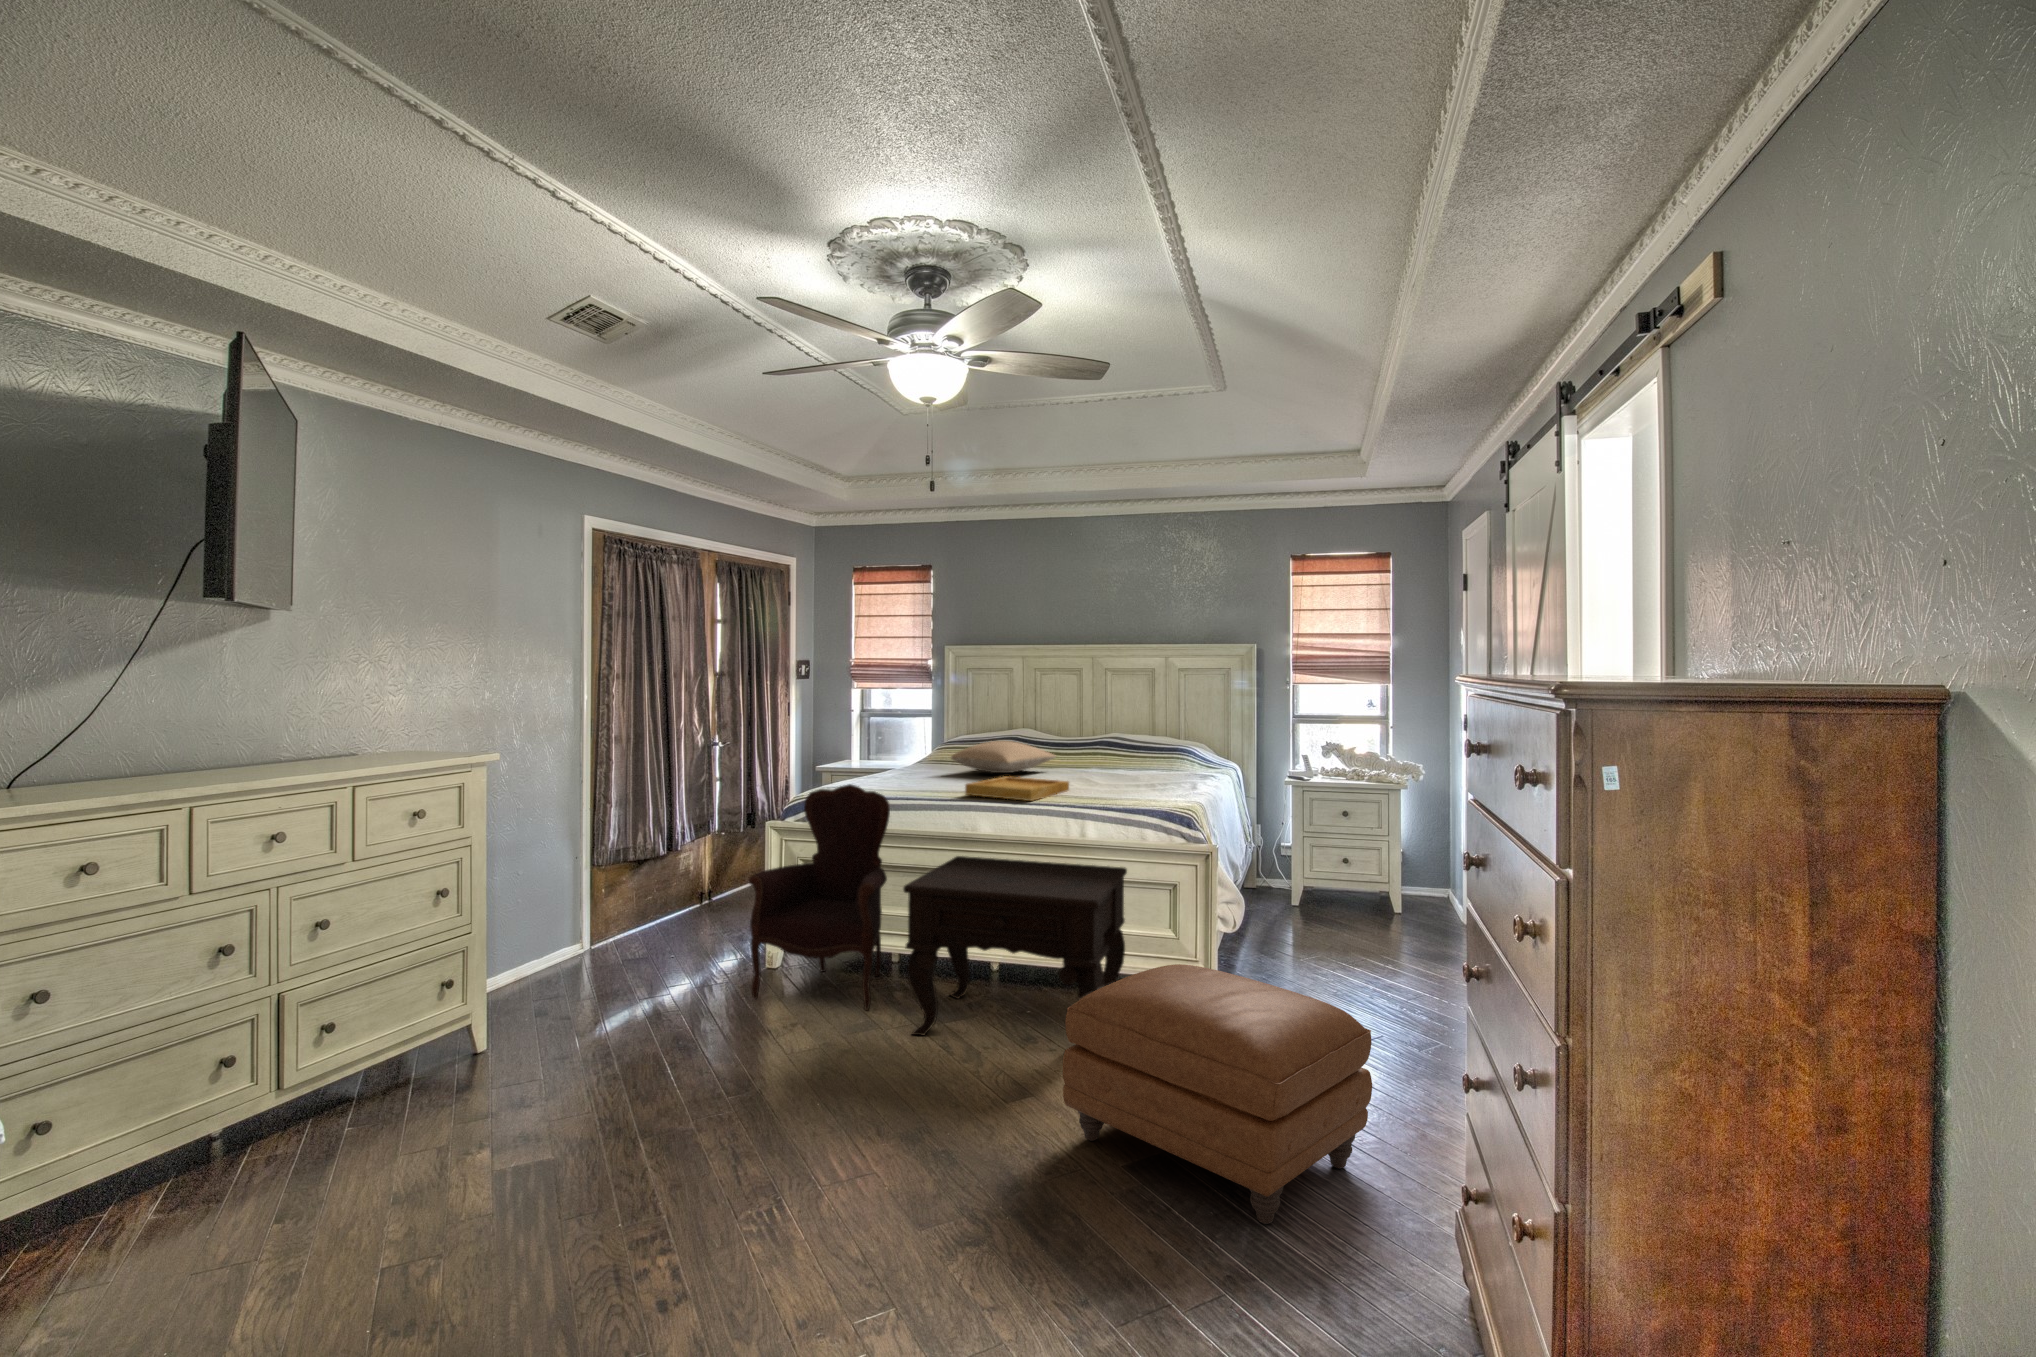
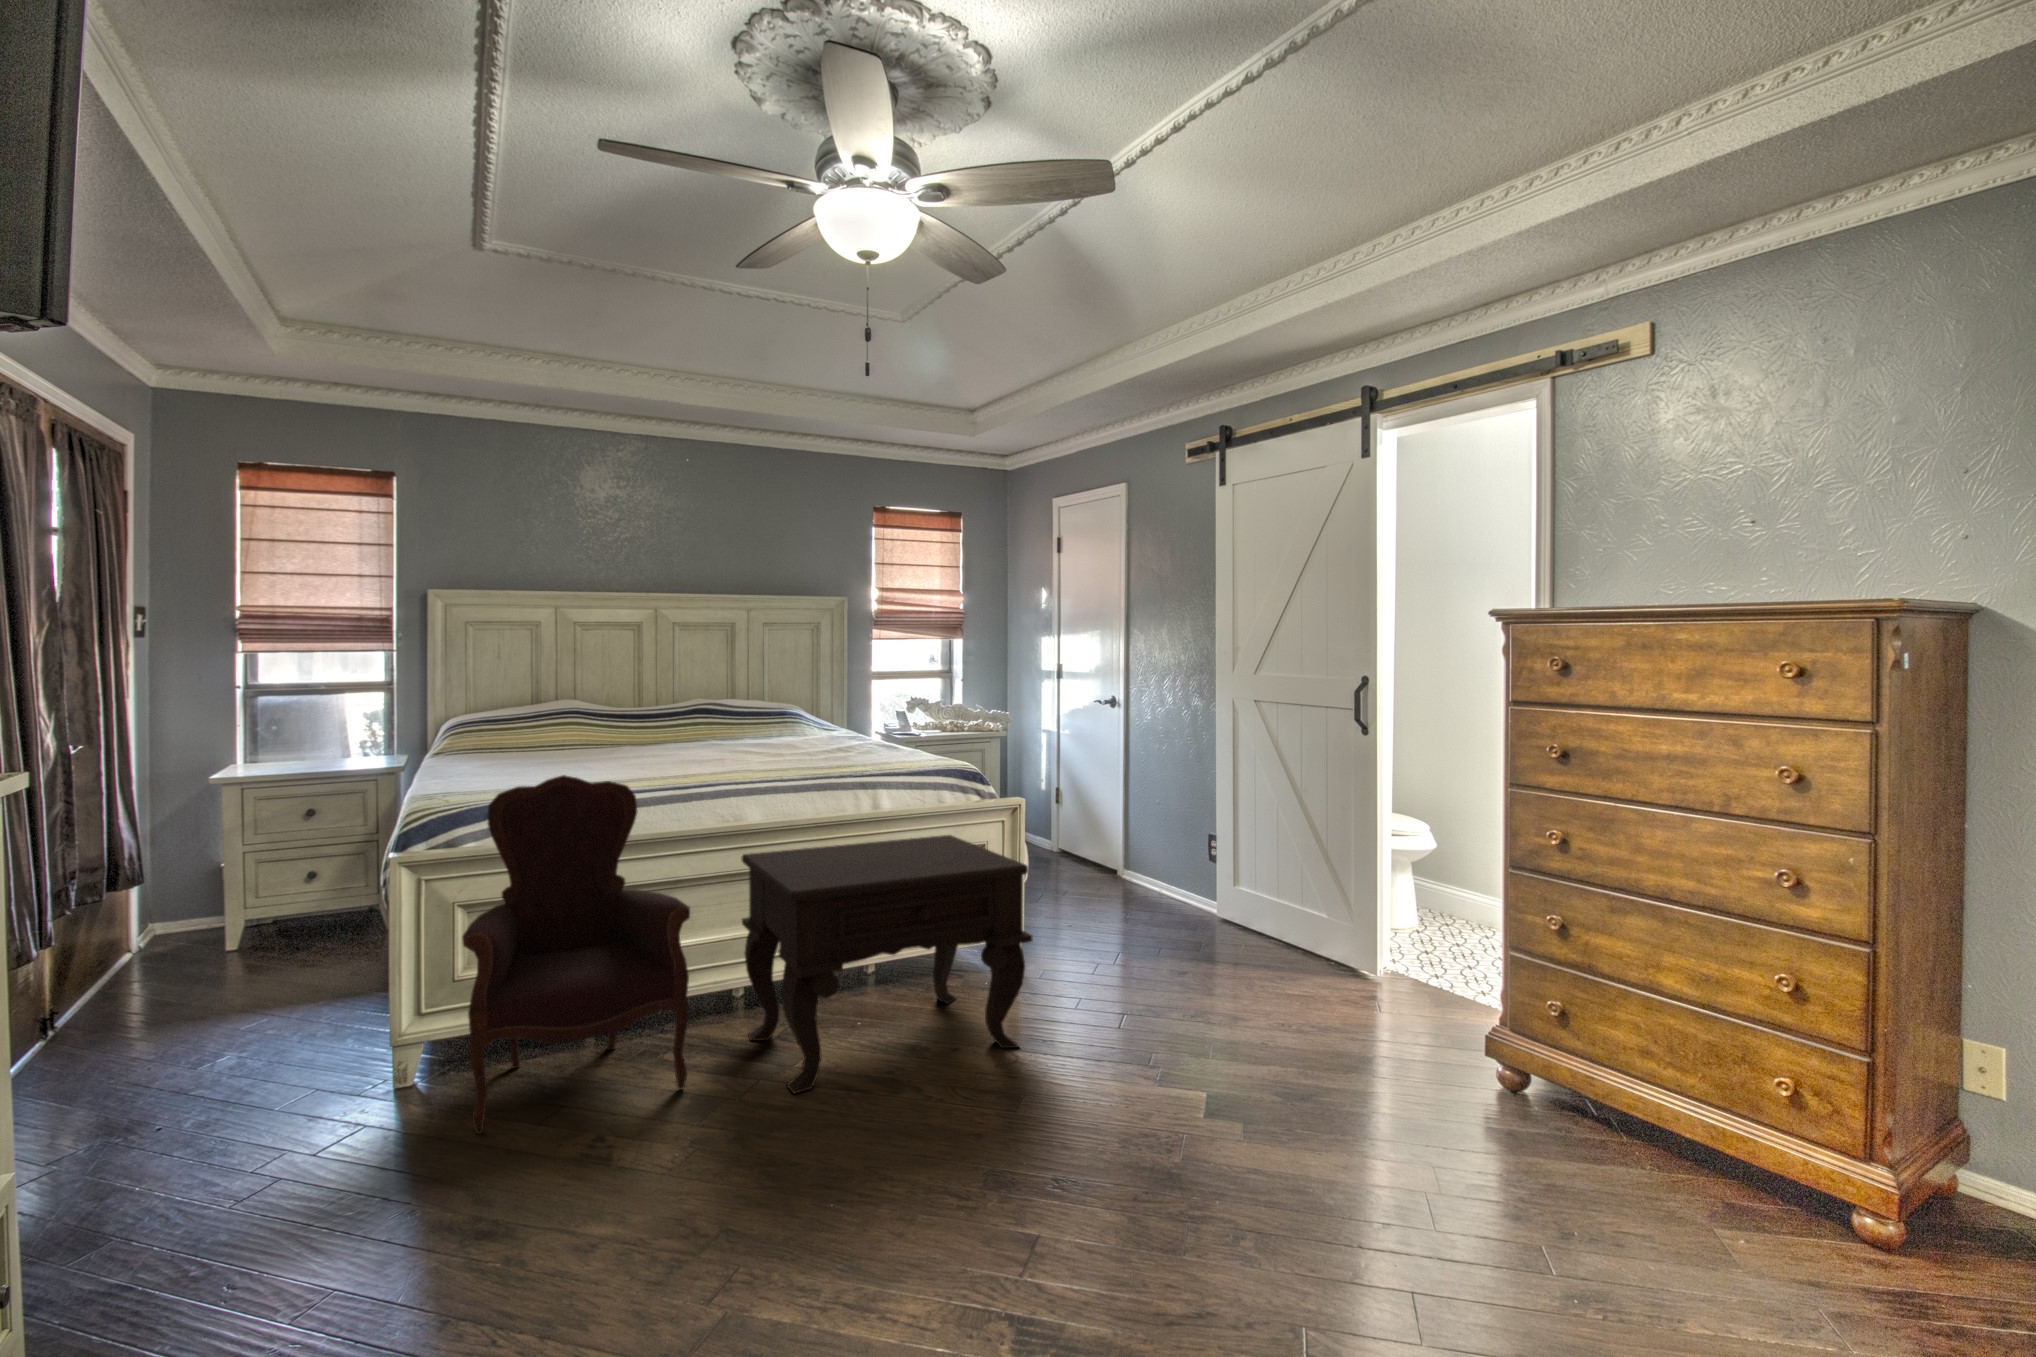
pillow: present [951,741,1055,773] -> none [570,712,700,755]
tray: present [965,776,1069,801] -> none [695,751,800,777]
ottoman: present [1063,964,1372,1224] -> none [1119,904,1410,1116]

